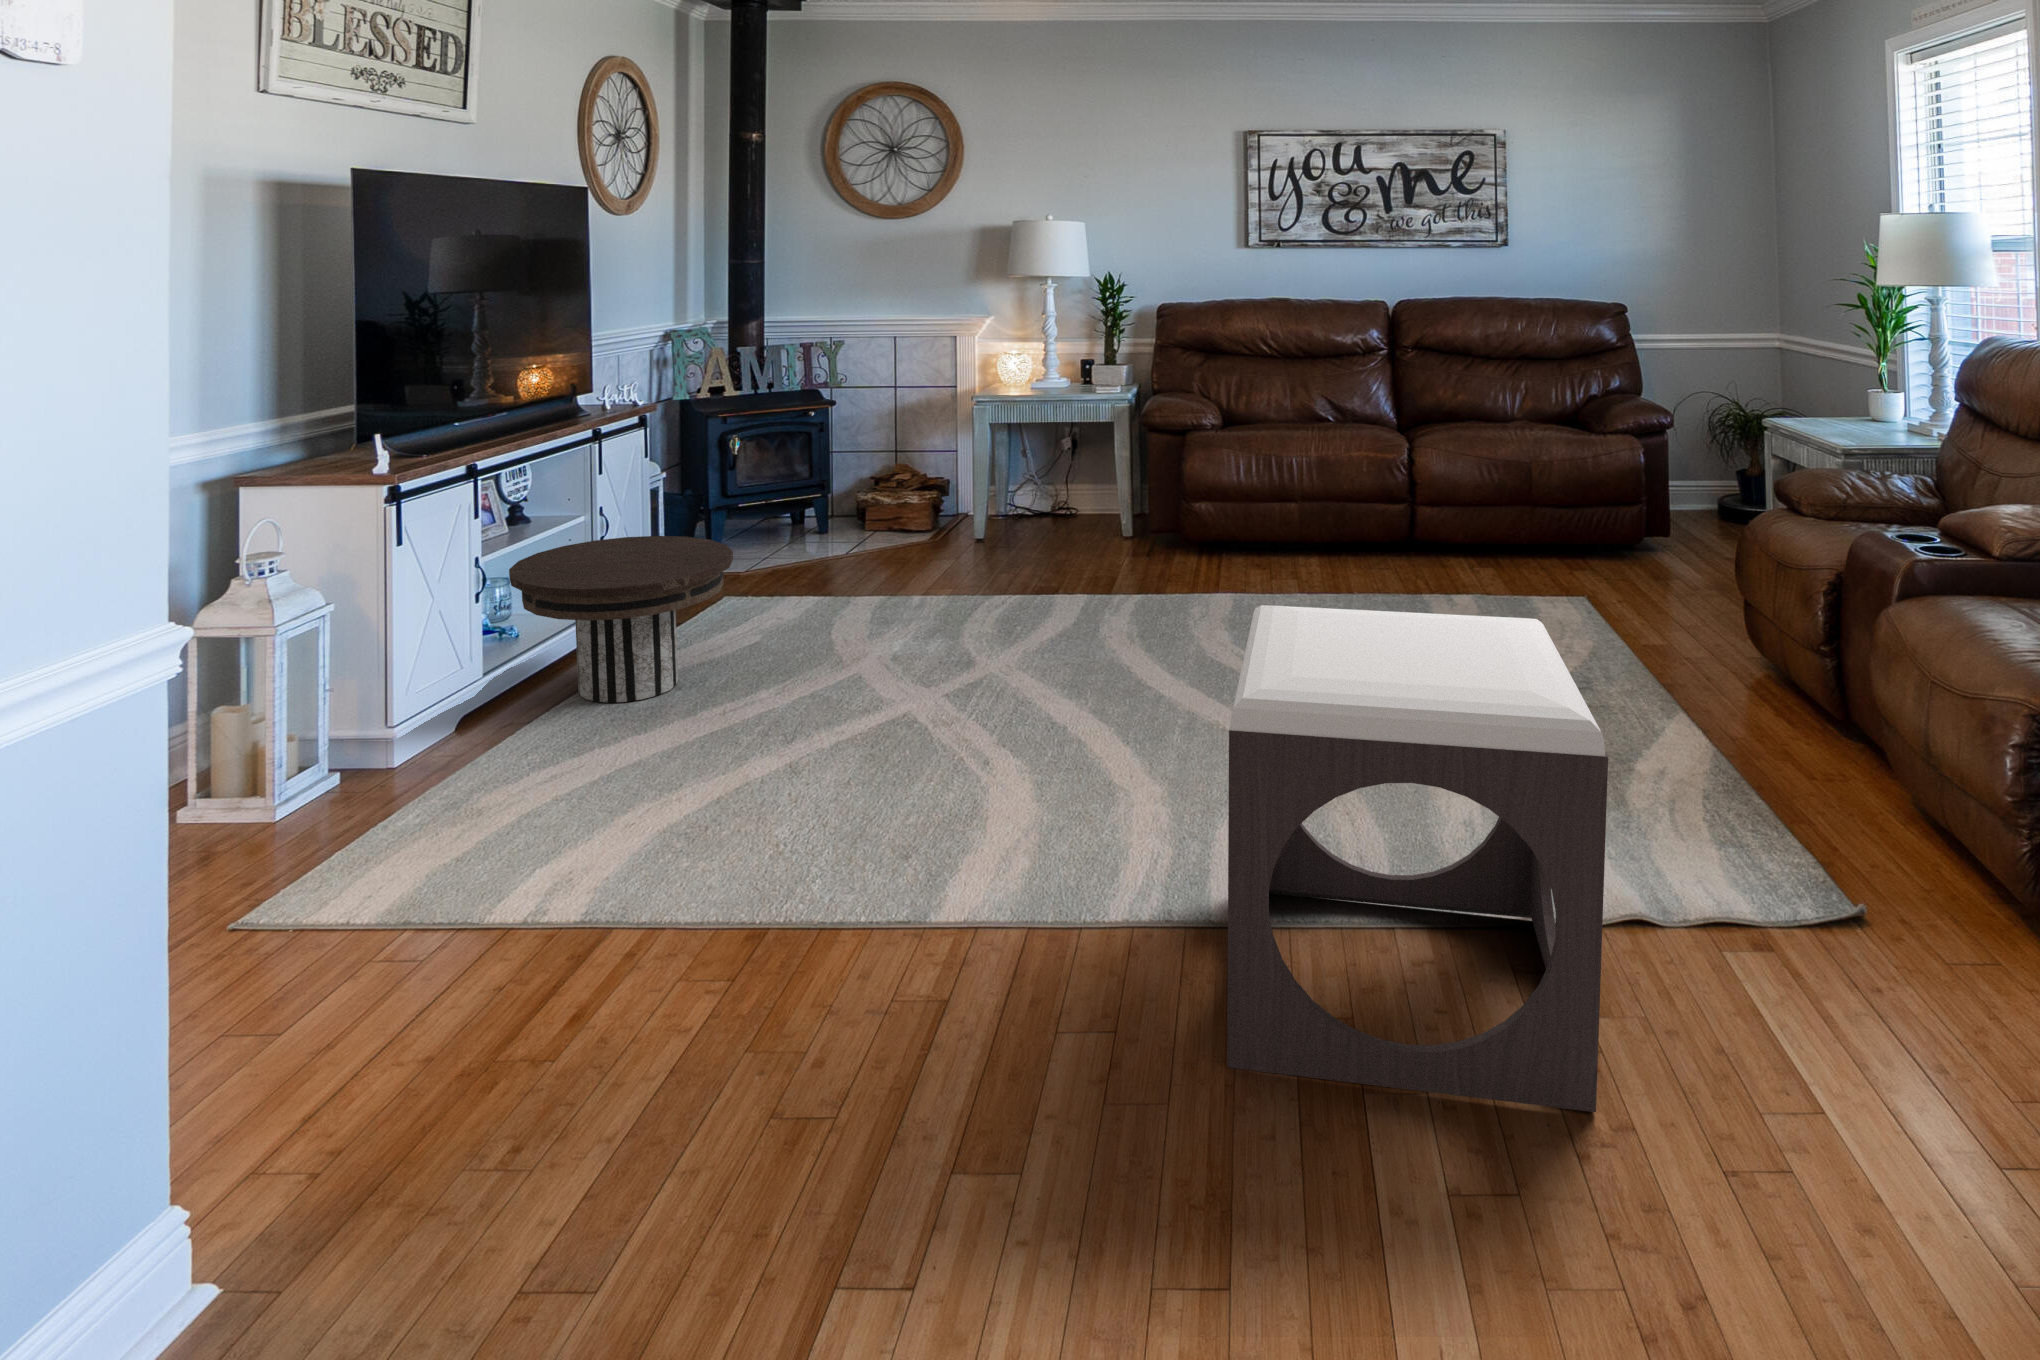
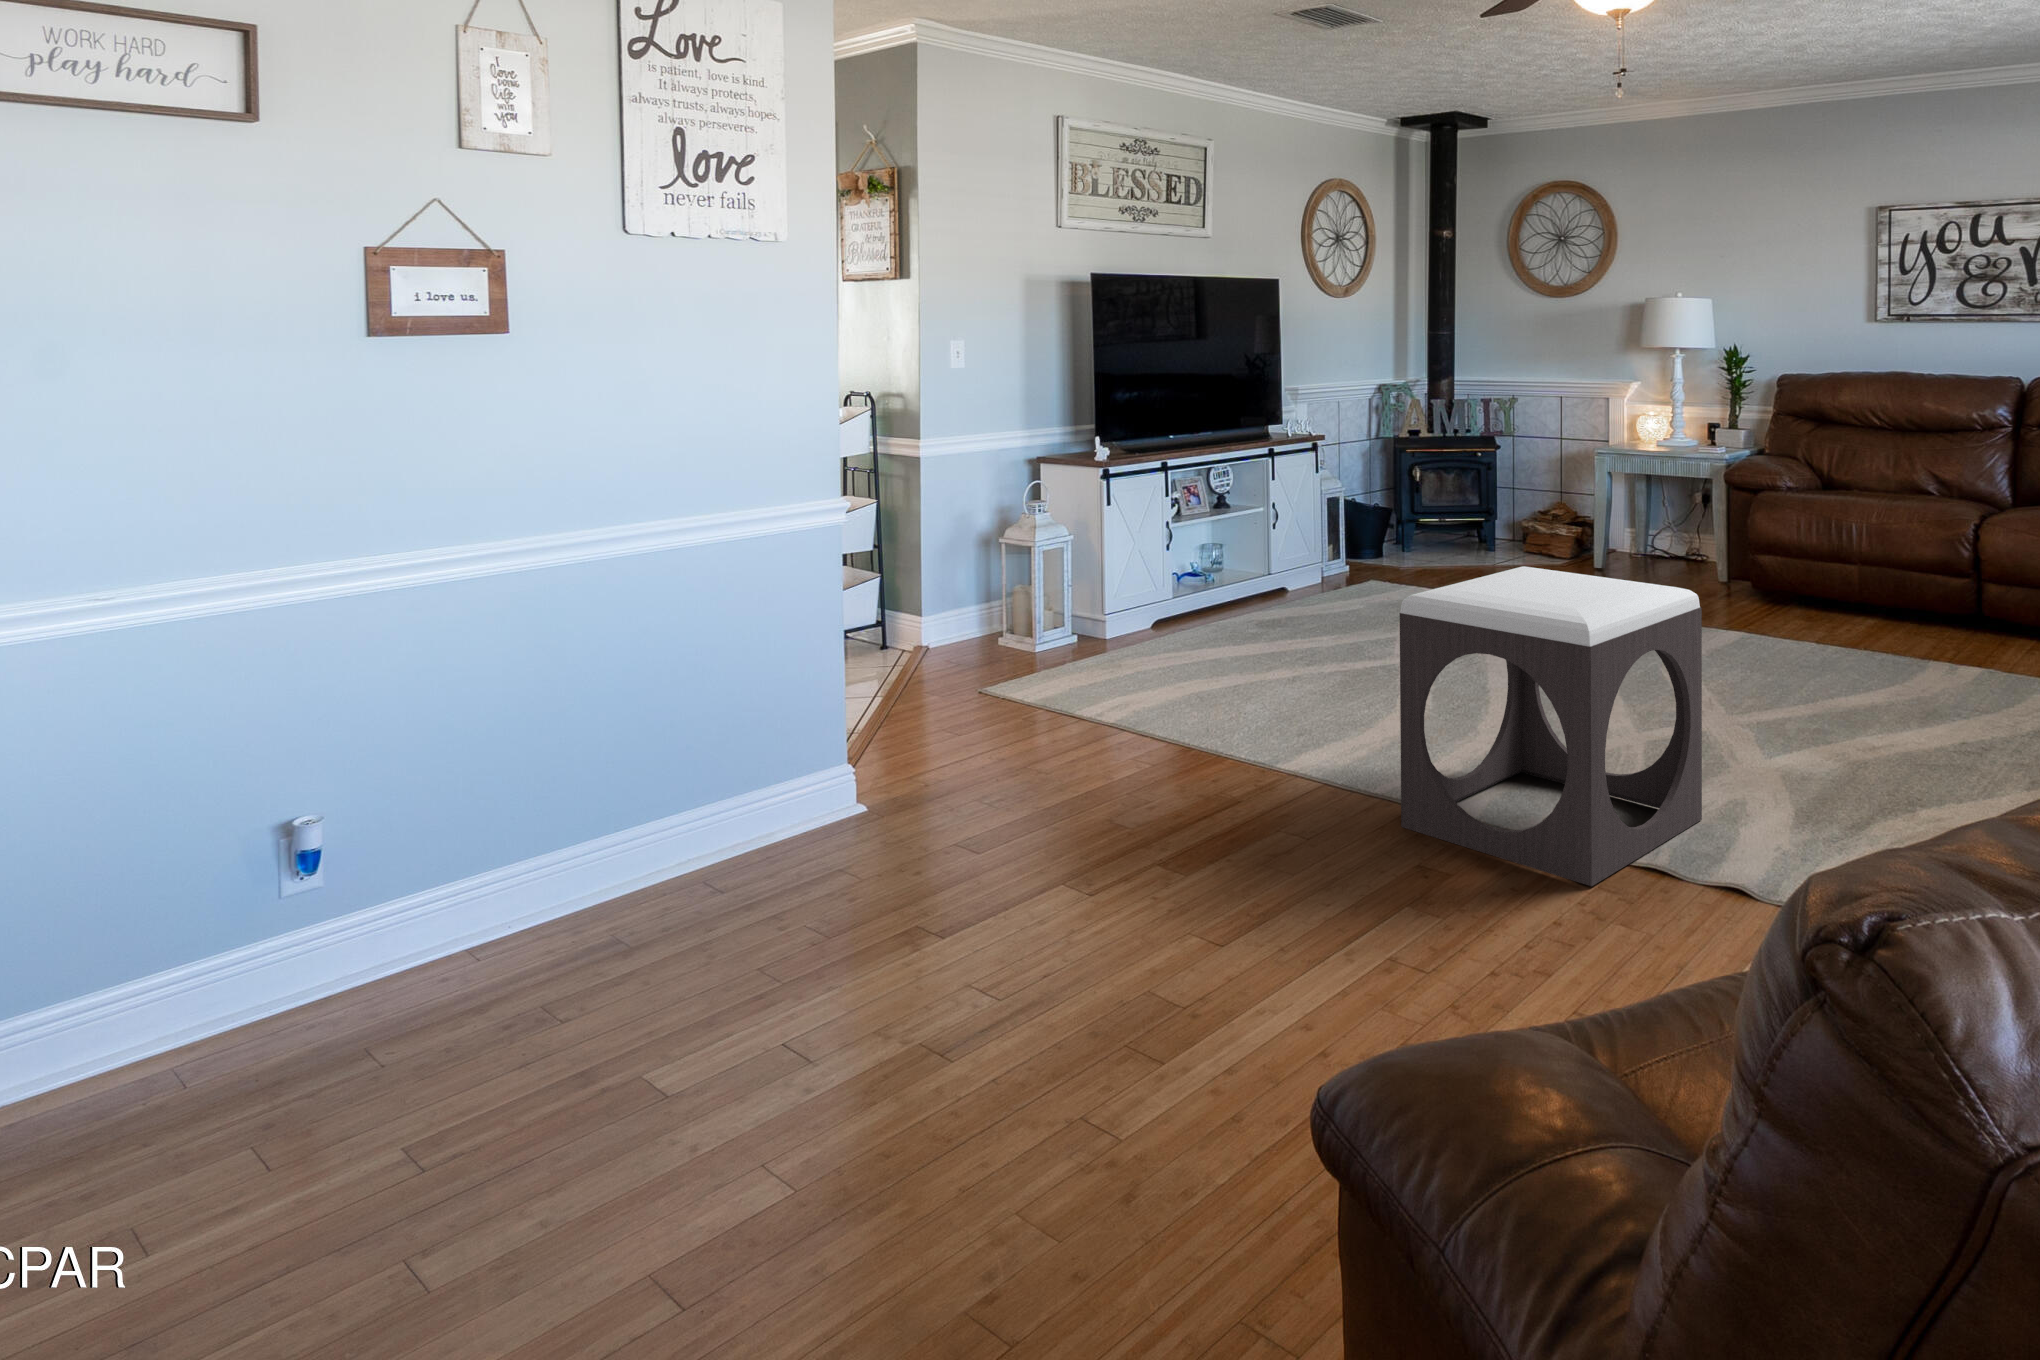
side table: present [509,536,733,703] -> none [1179,524,1323,630]

